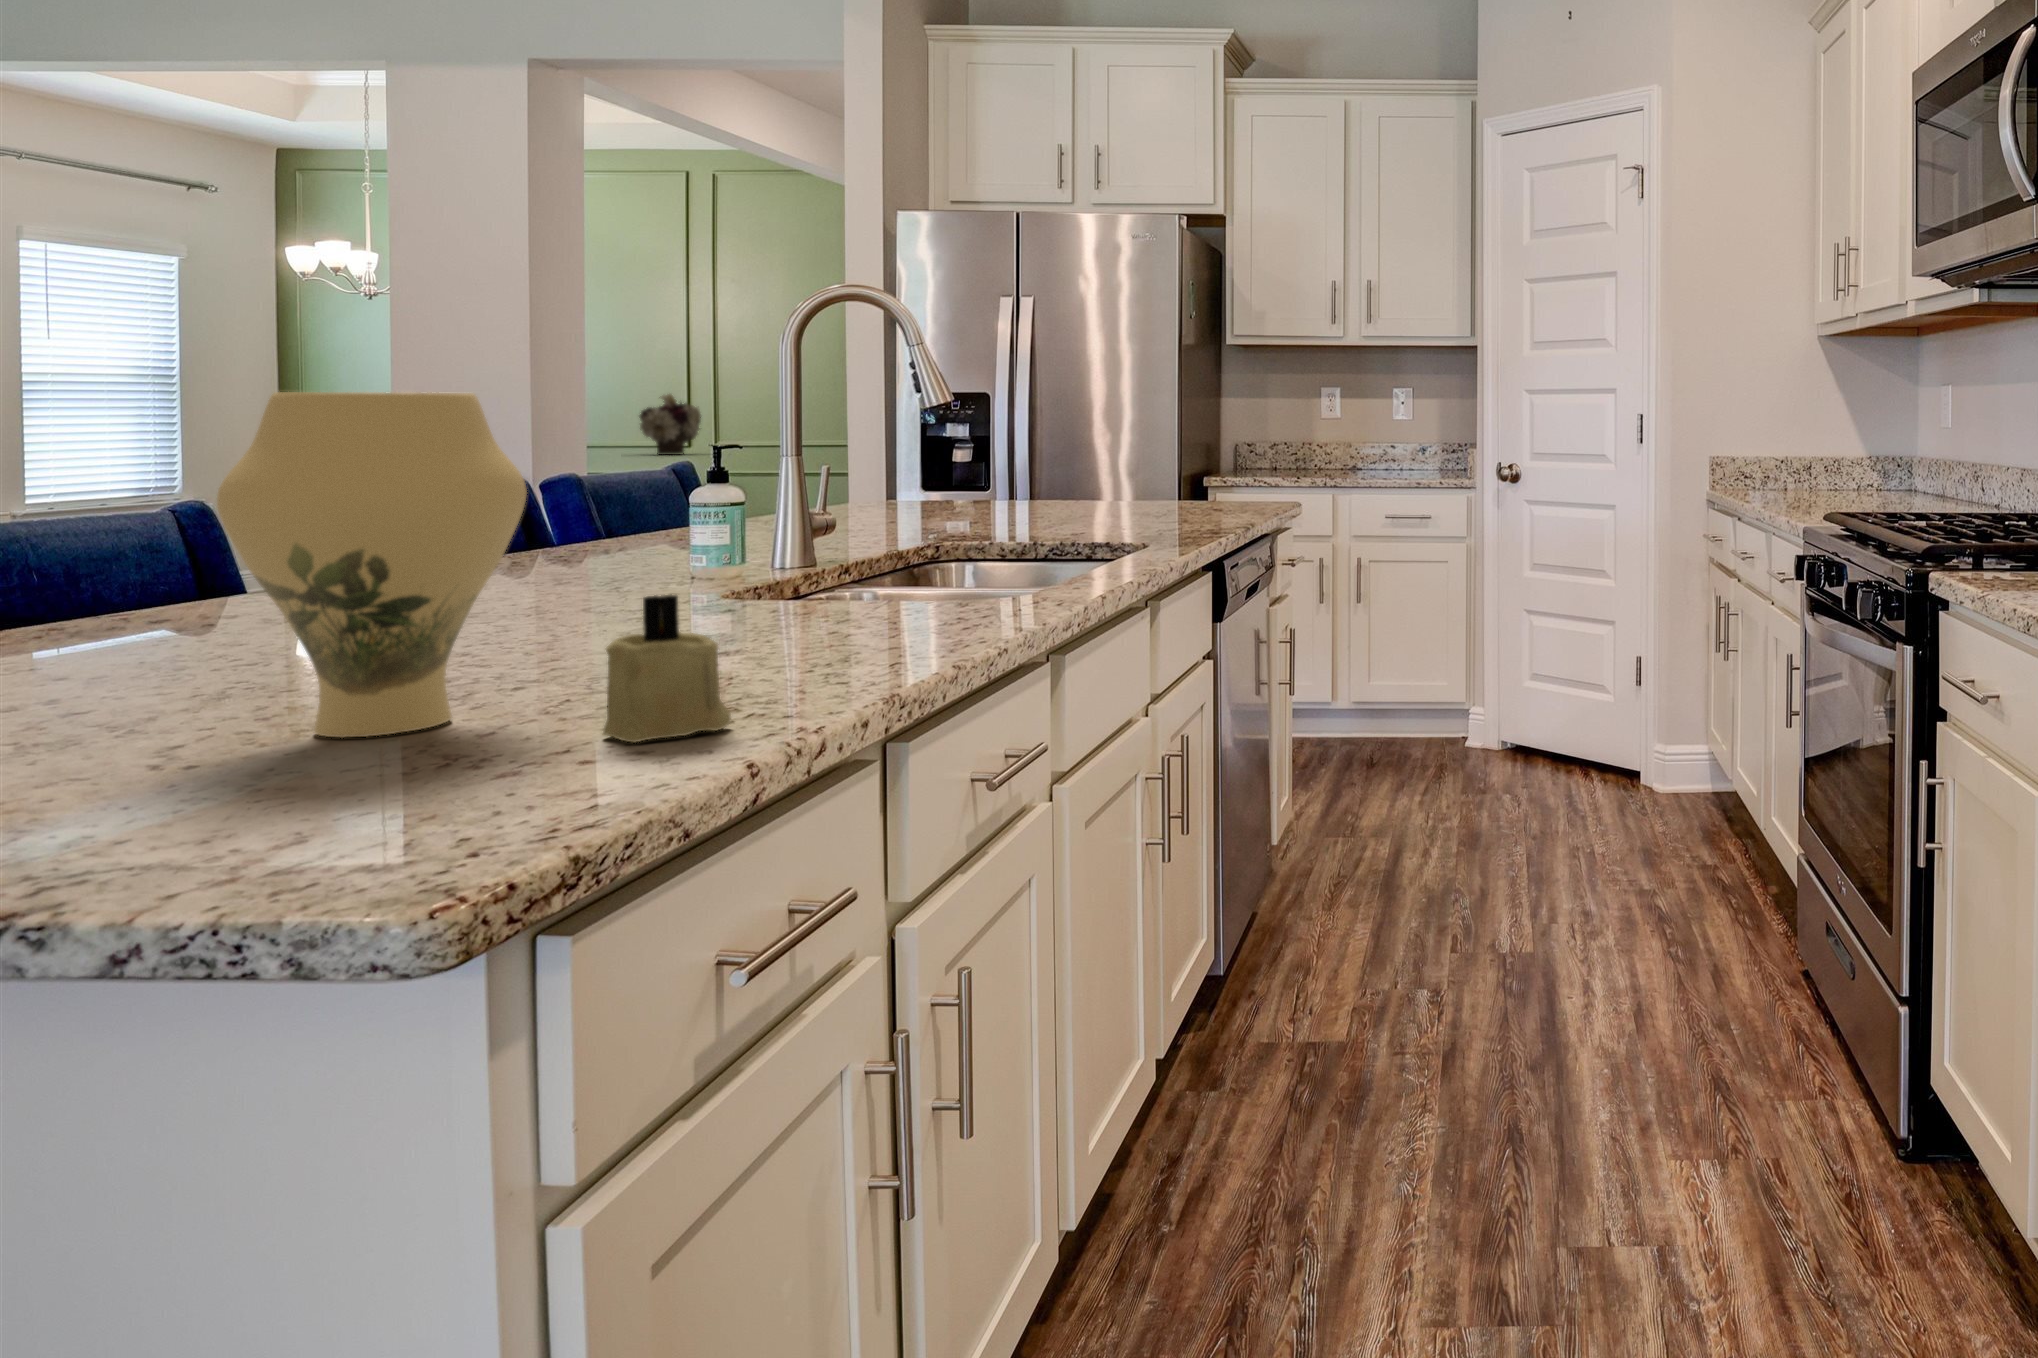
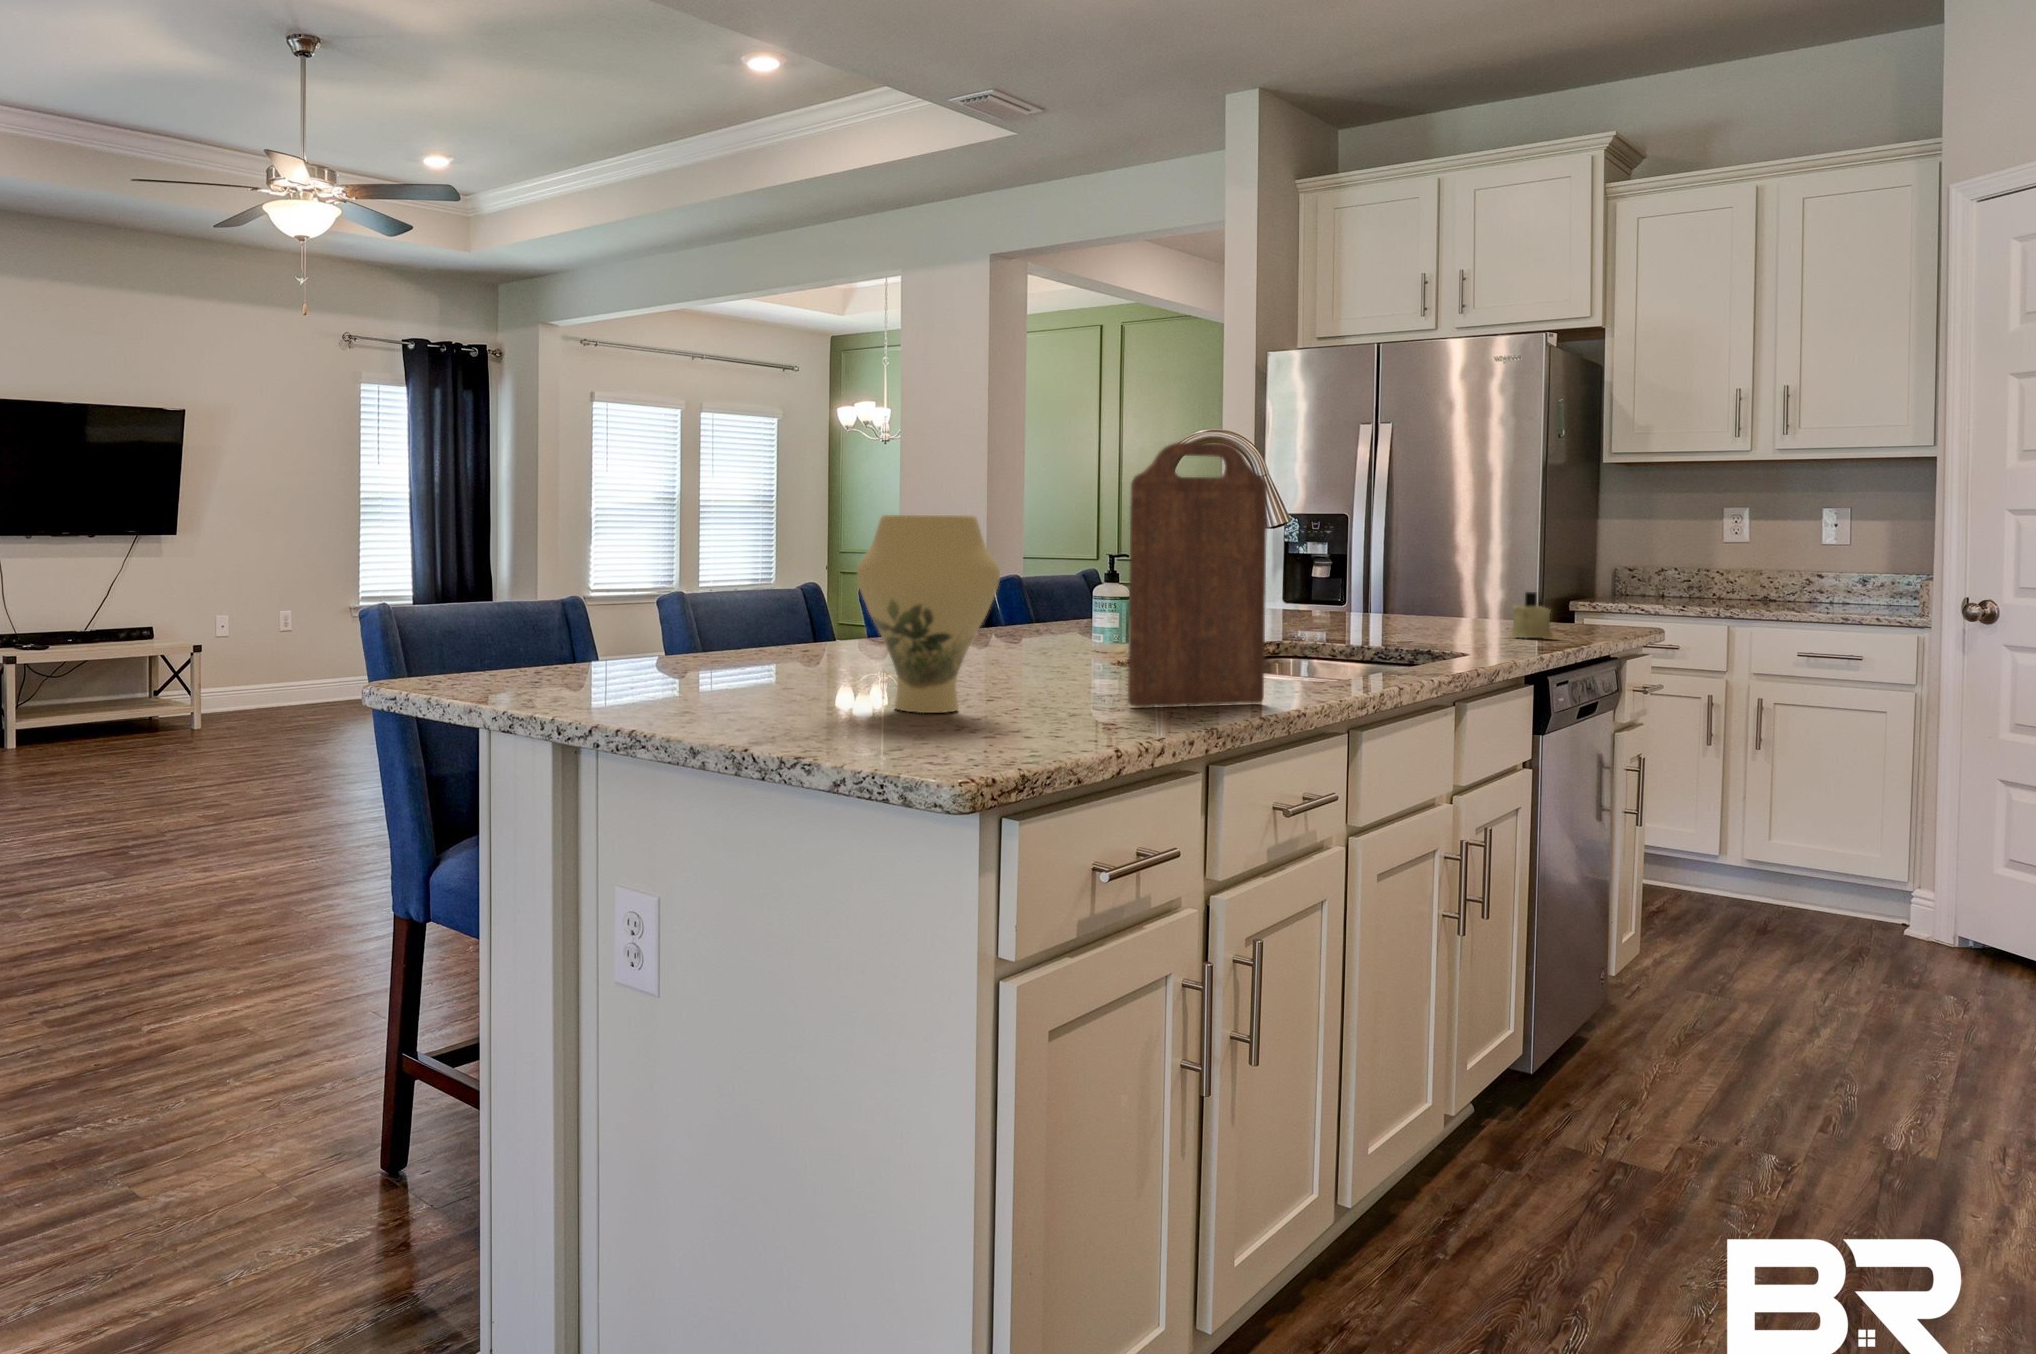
cutting board: none [751,289,948,672] -> present [1128,442,1267,707]
flower arrangement: present [639,394,701,455] -> none [1062,513,1110,564]
candle: present [603,595,731,742] -> present [1512,592,1553,638]

